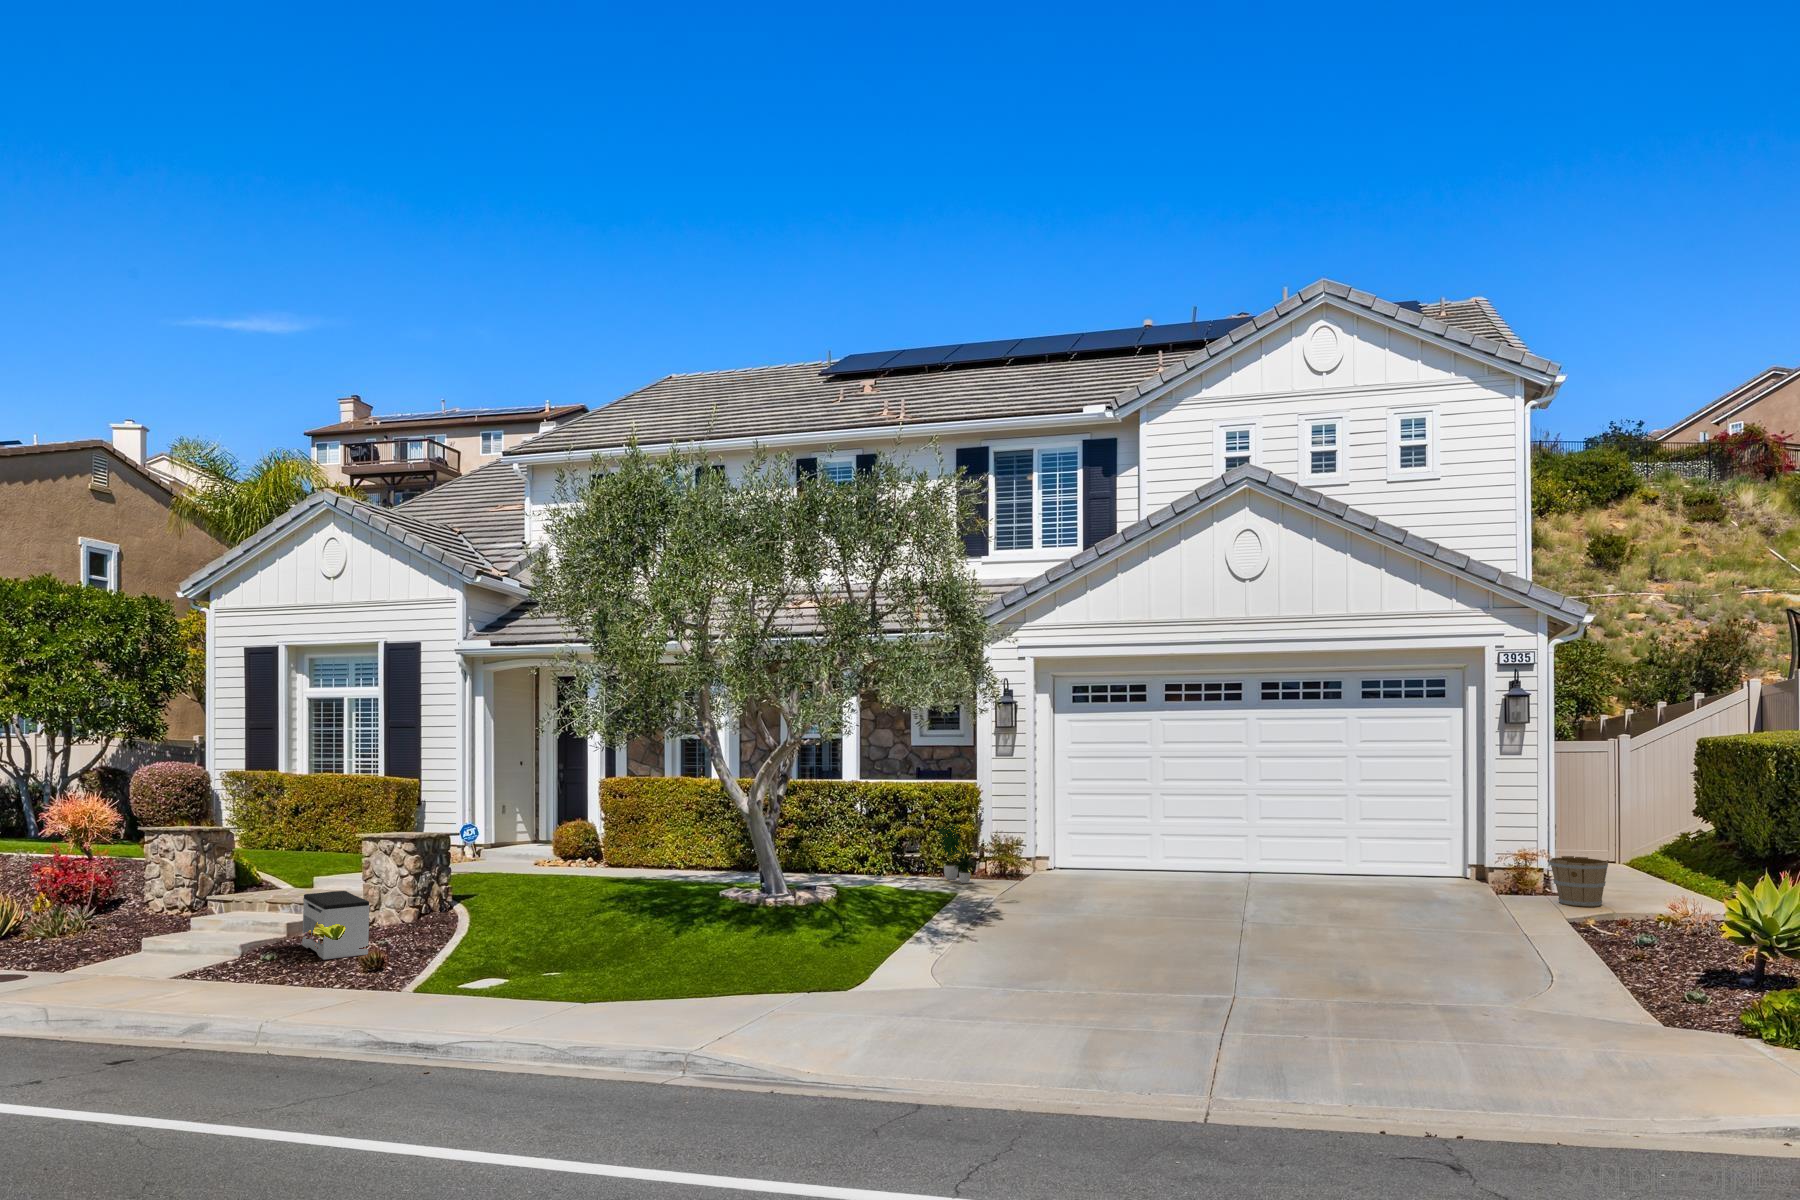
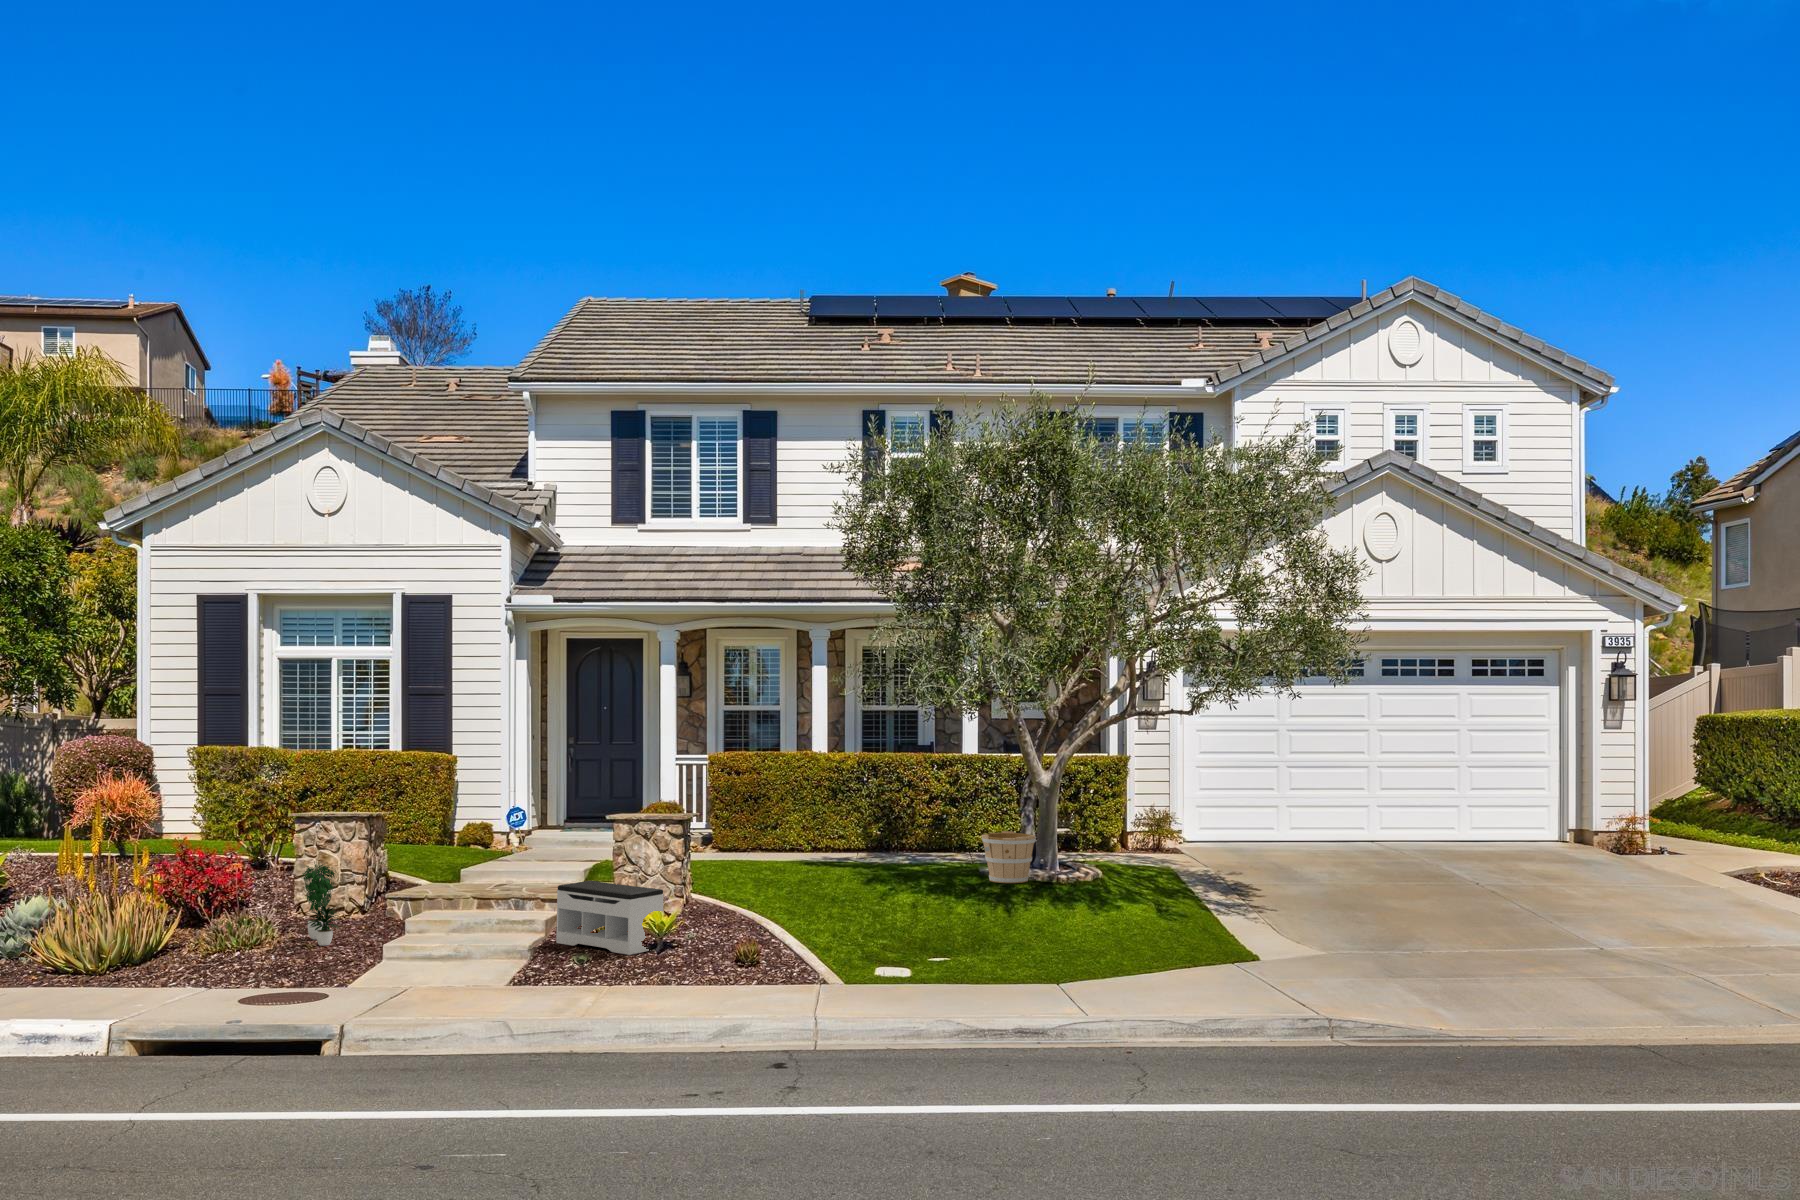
potted plant: present [939,823,973,883] -> present [302,863,339,946]
wooden bucket: present [1549,856,1608,907] -> present [982,831,1036,883]

